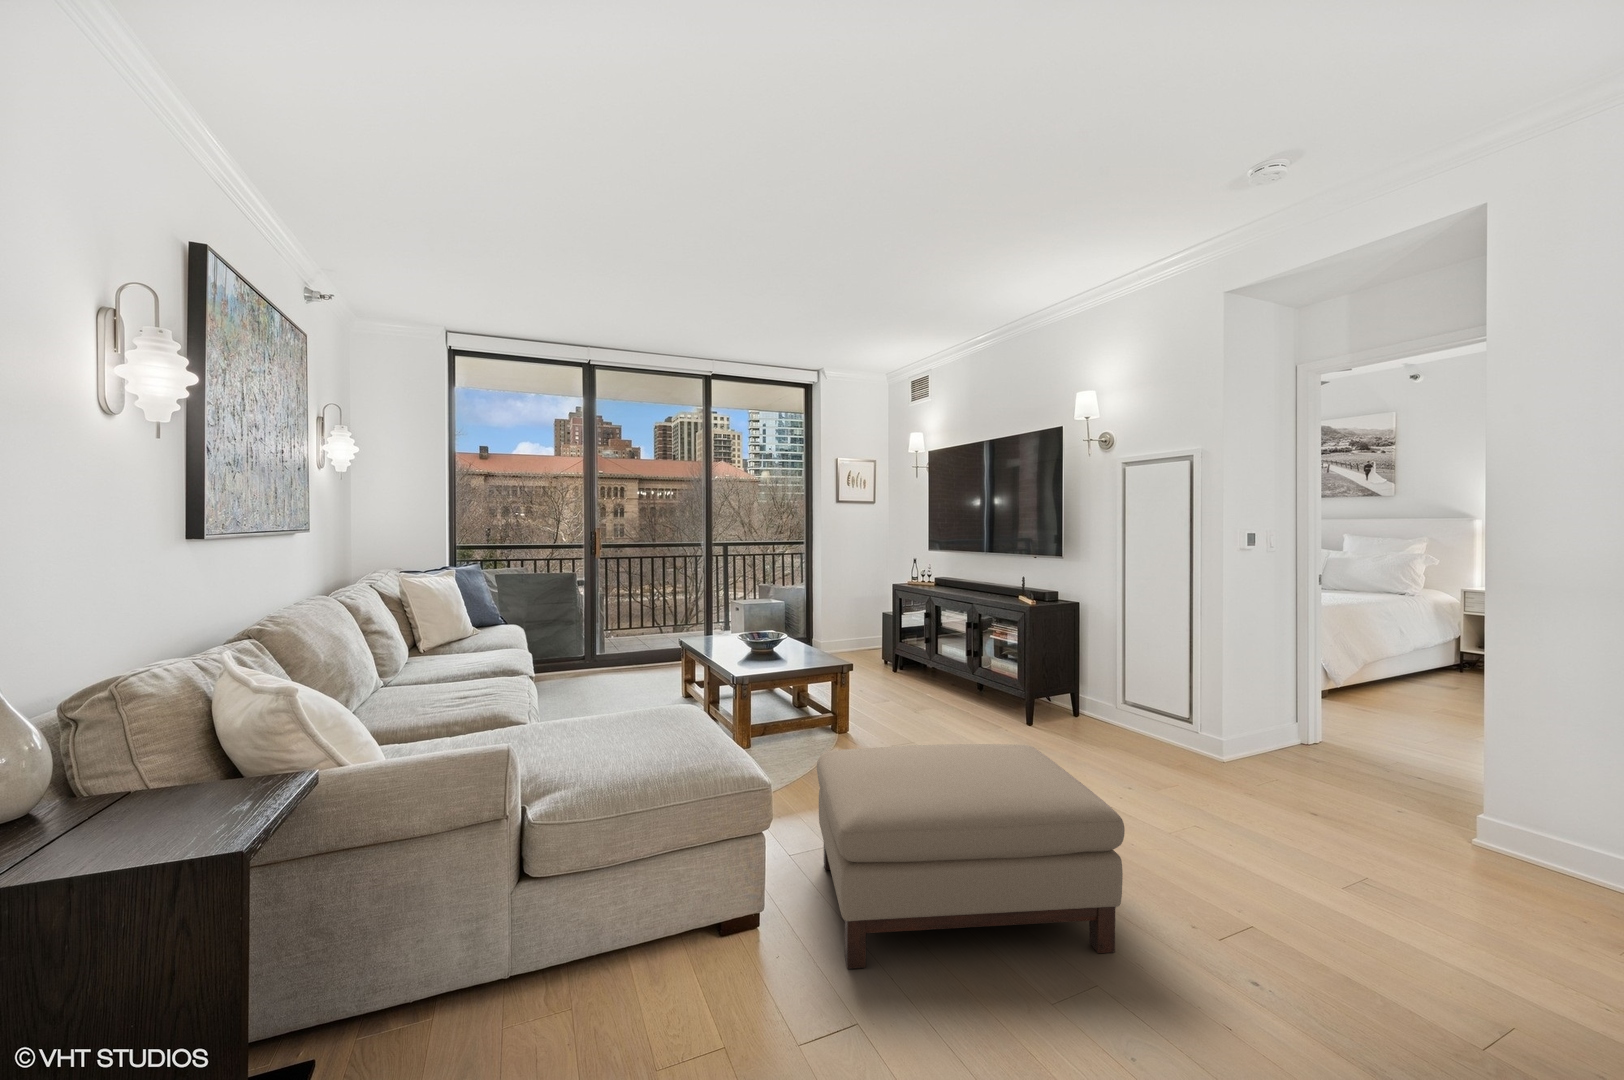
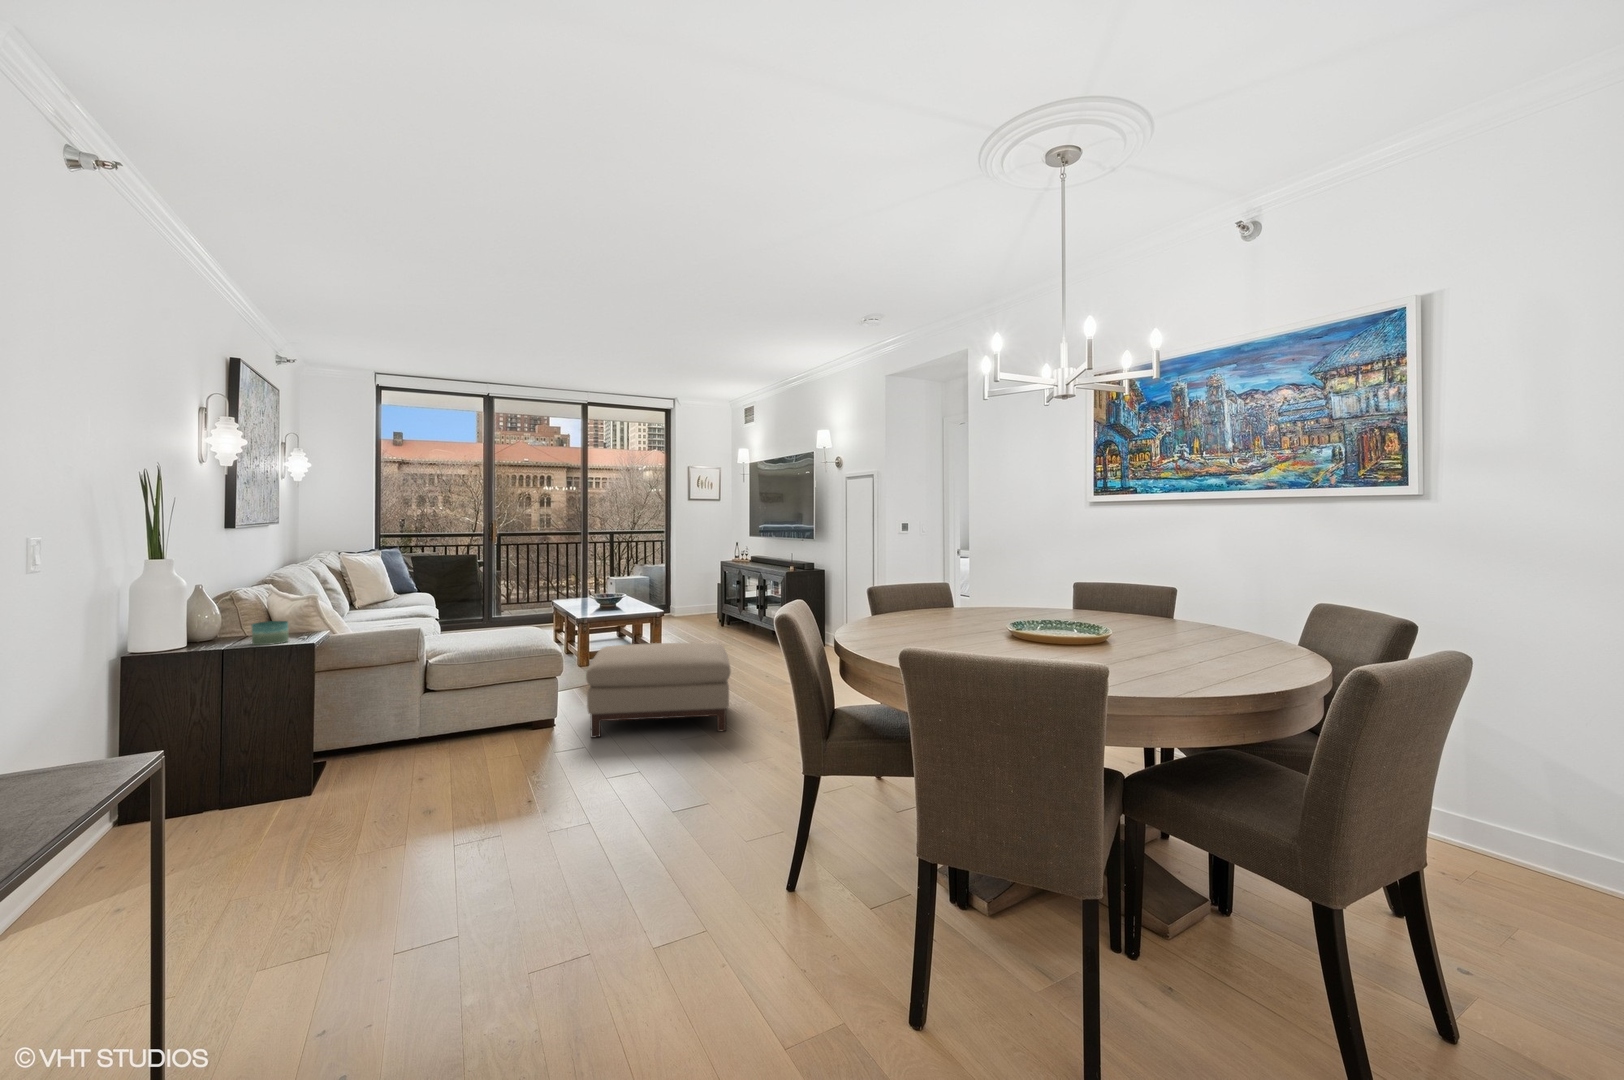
candle: none [71,773,182,857] -> present [252,621,289,645]

